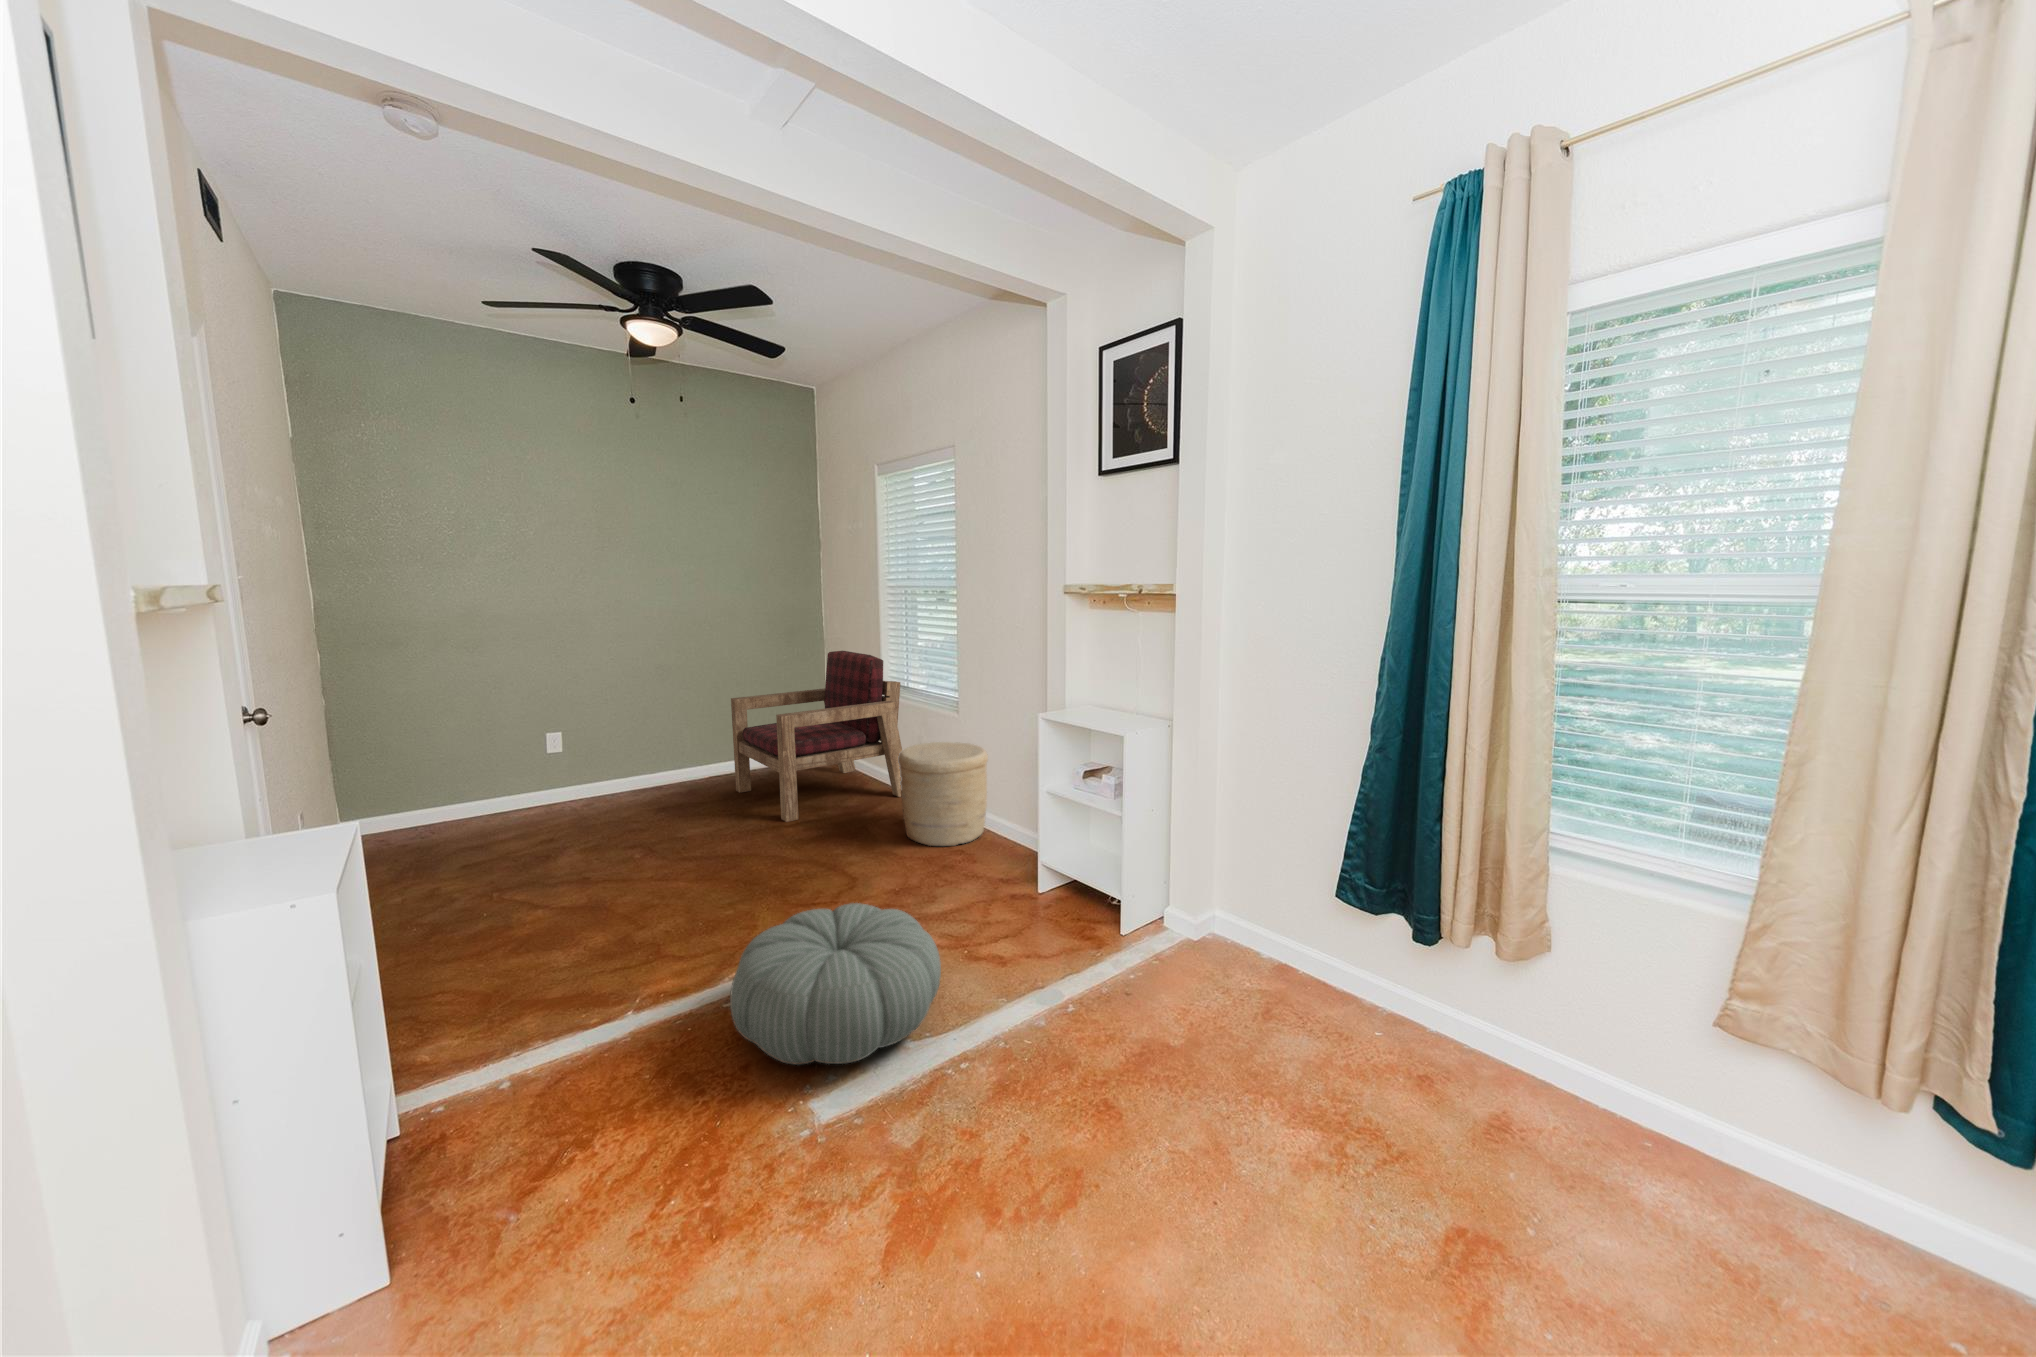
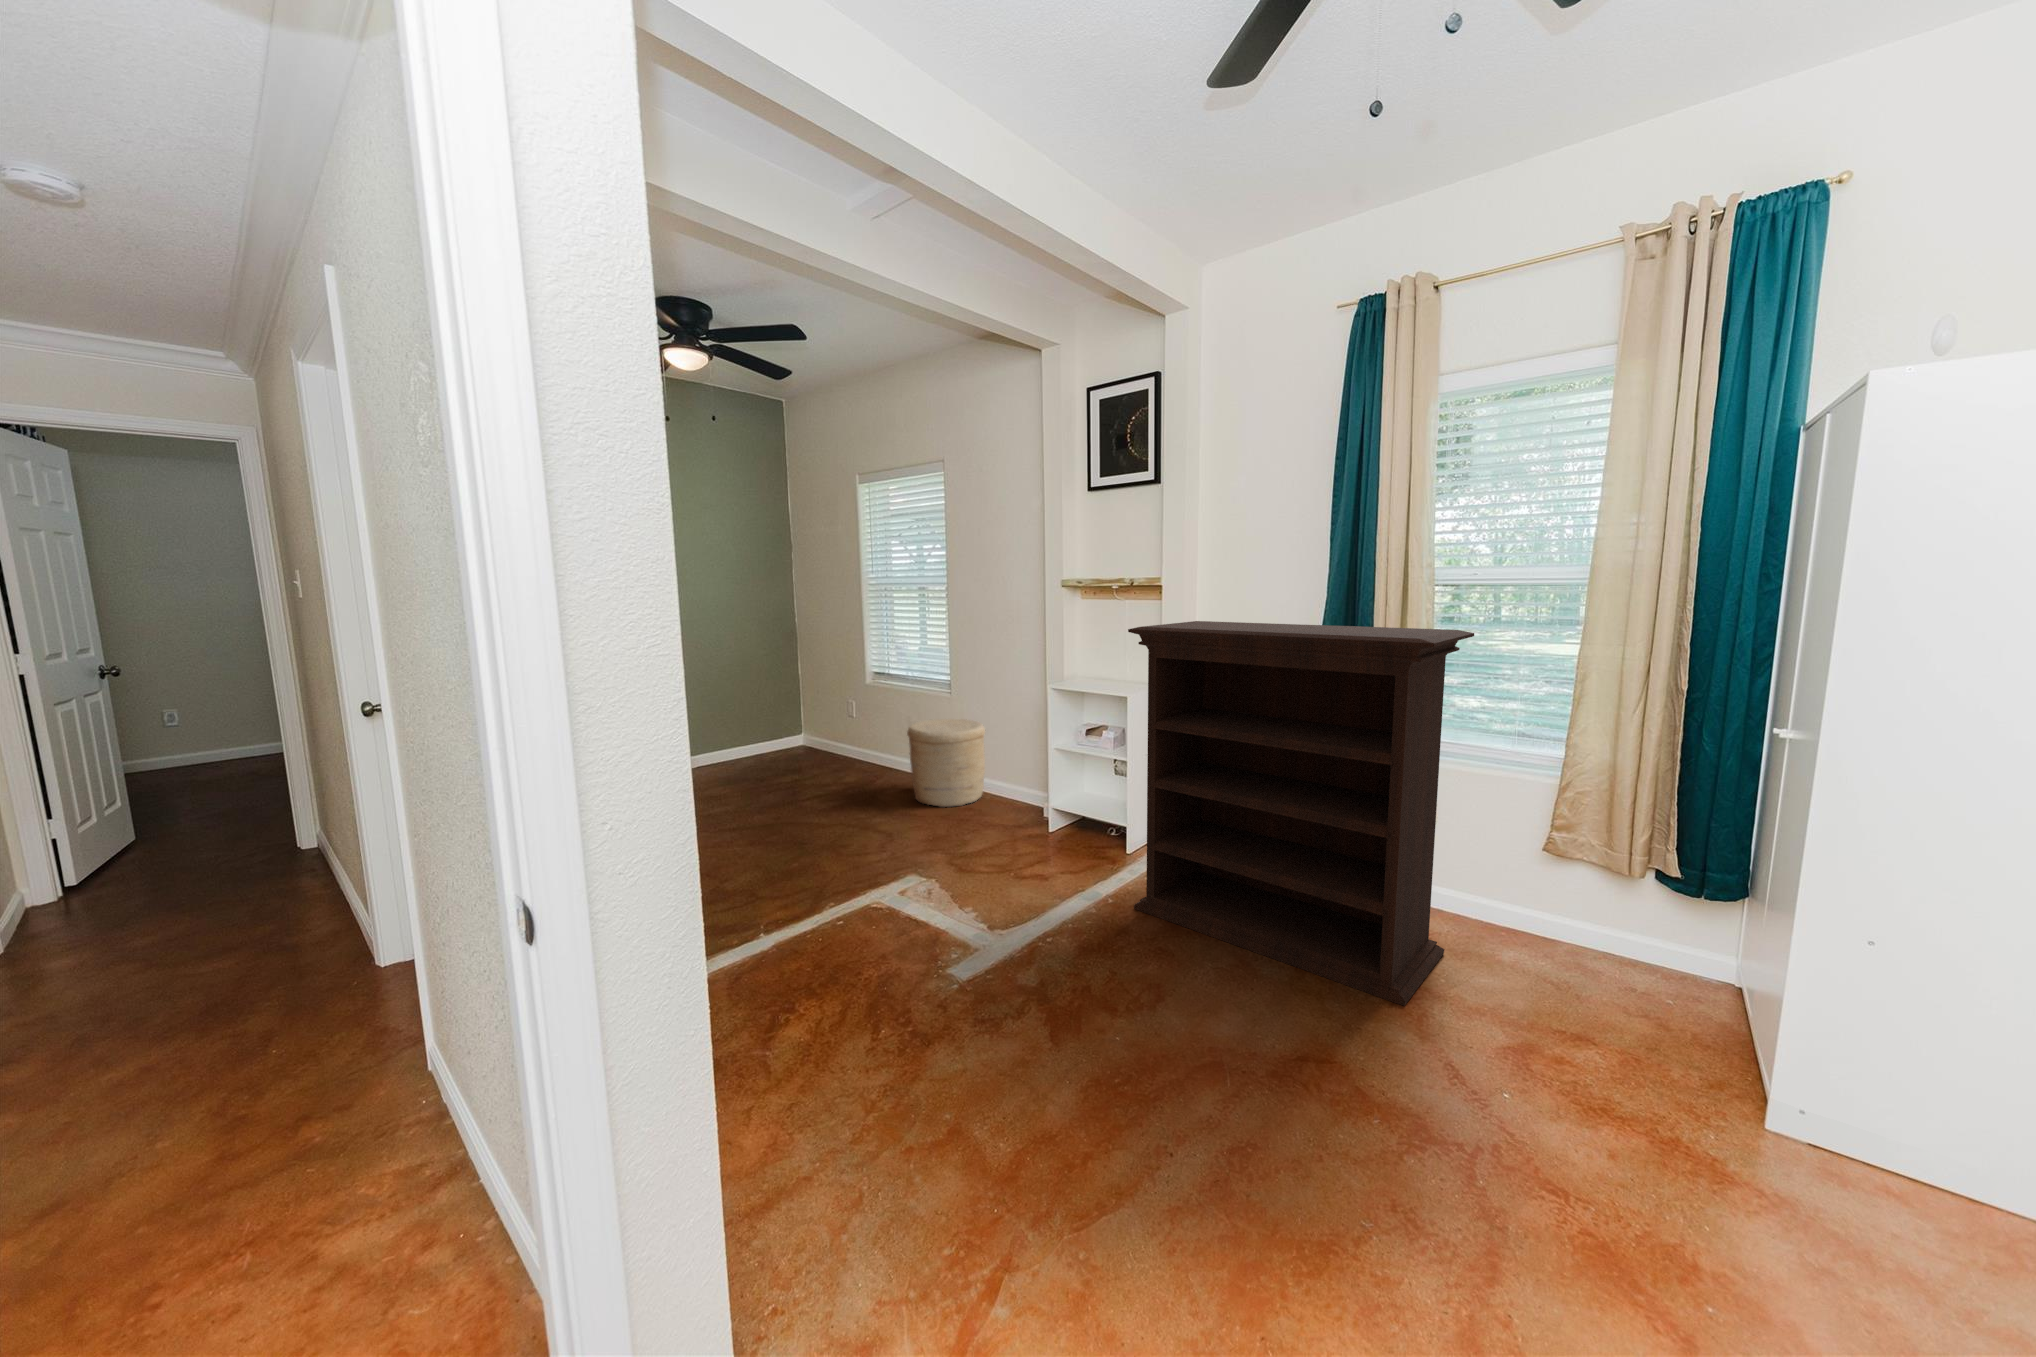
bookshelf: none [1090,644,1606,1284] -> present [1128,621,1474,1006]
armchair: present [731,651,902,822] -> none [728,644,901,797]
pouf: present [730,903,941,1065] -> none [856,836,1015,947]

